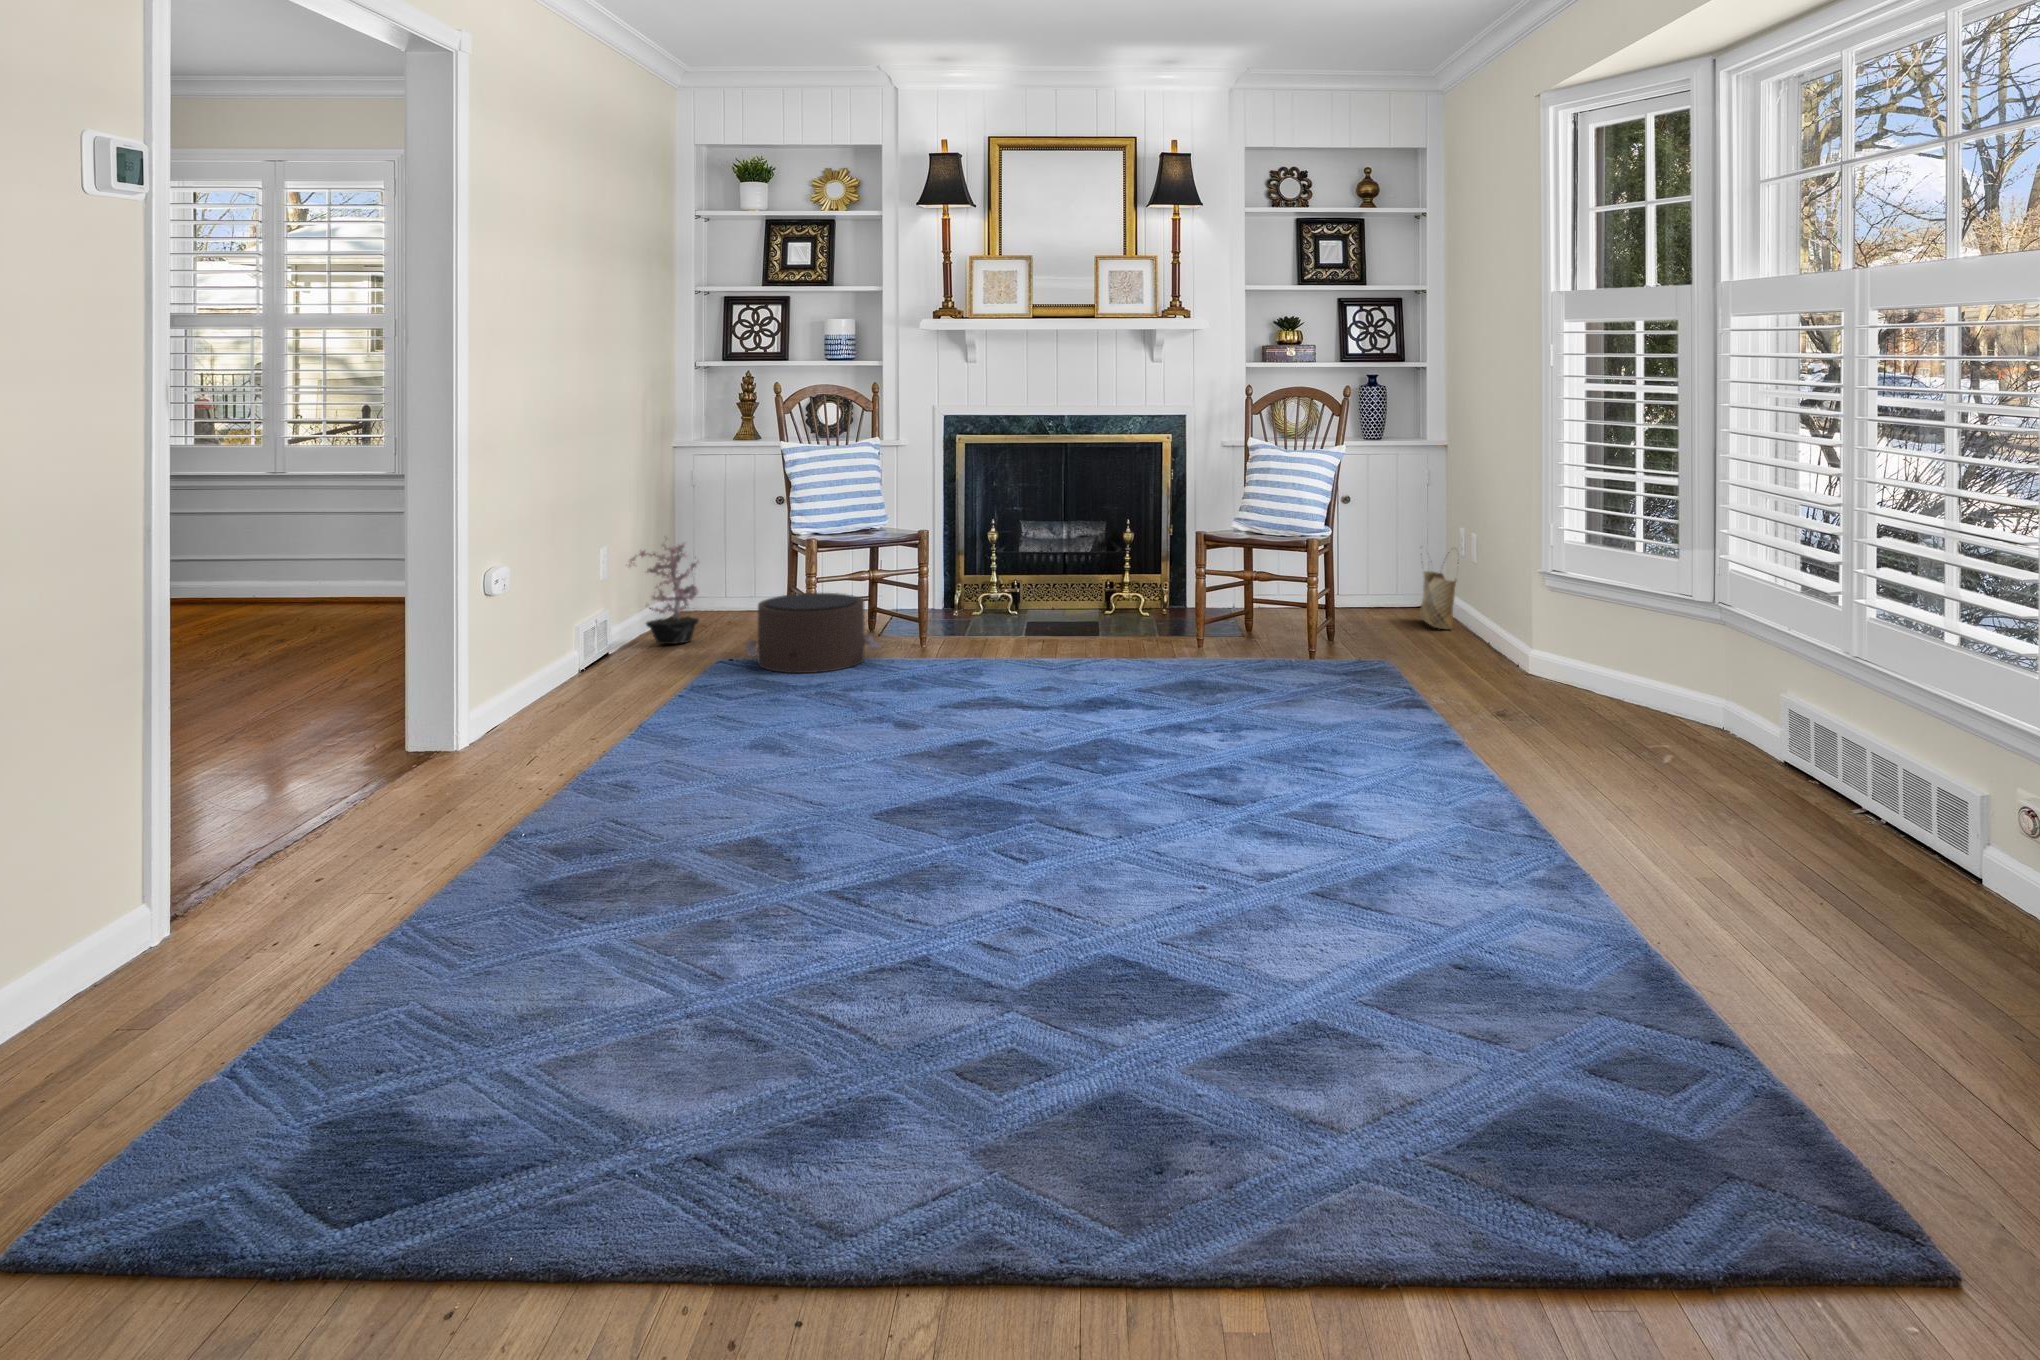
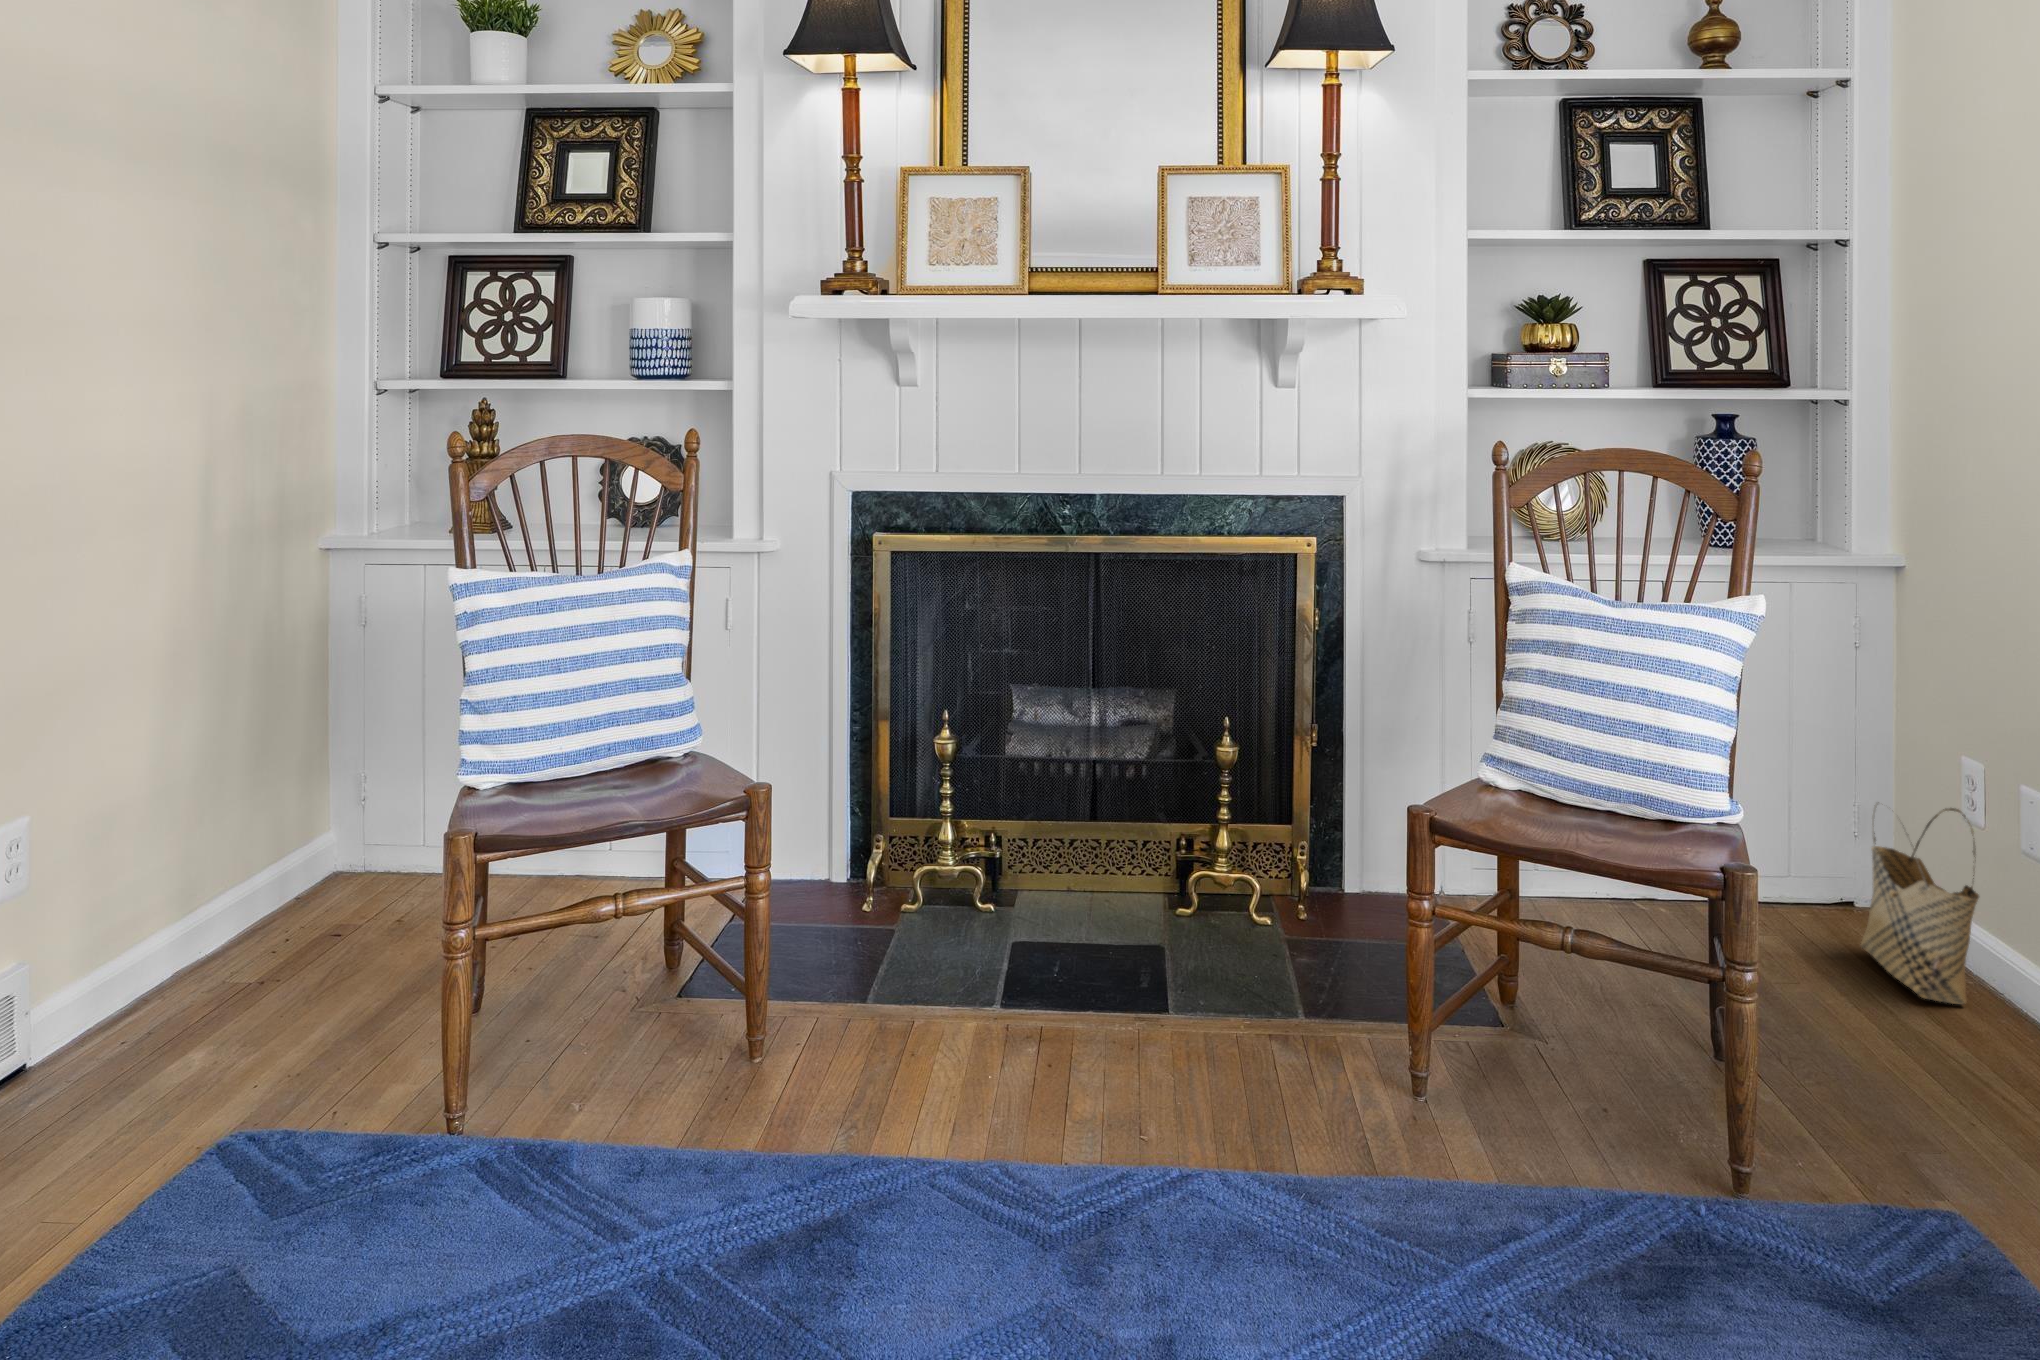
potted plant: present [629,543,699,644] -> none [64,755,311,1020]
pouf: present [745,593,881,673] -> none [264,929,631,1205]

